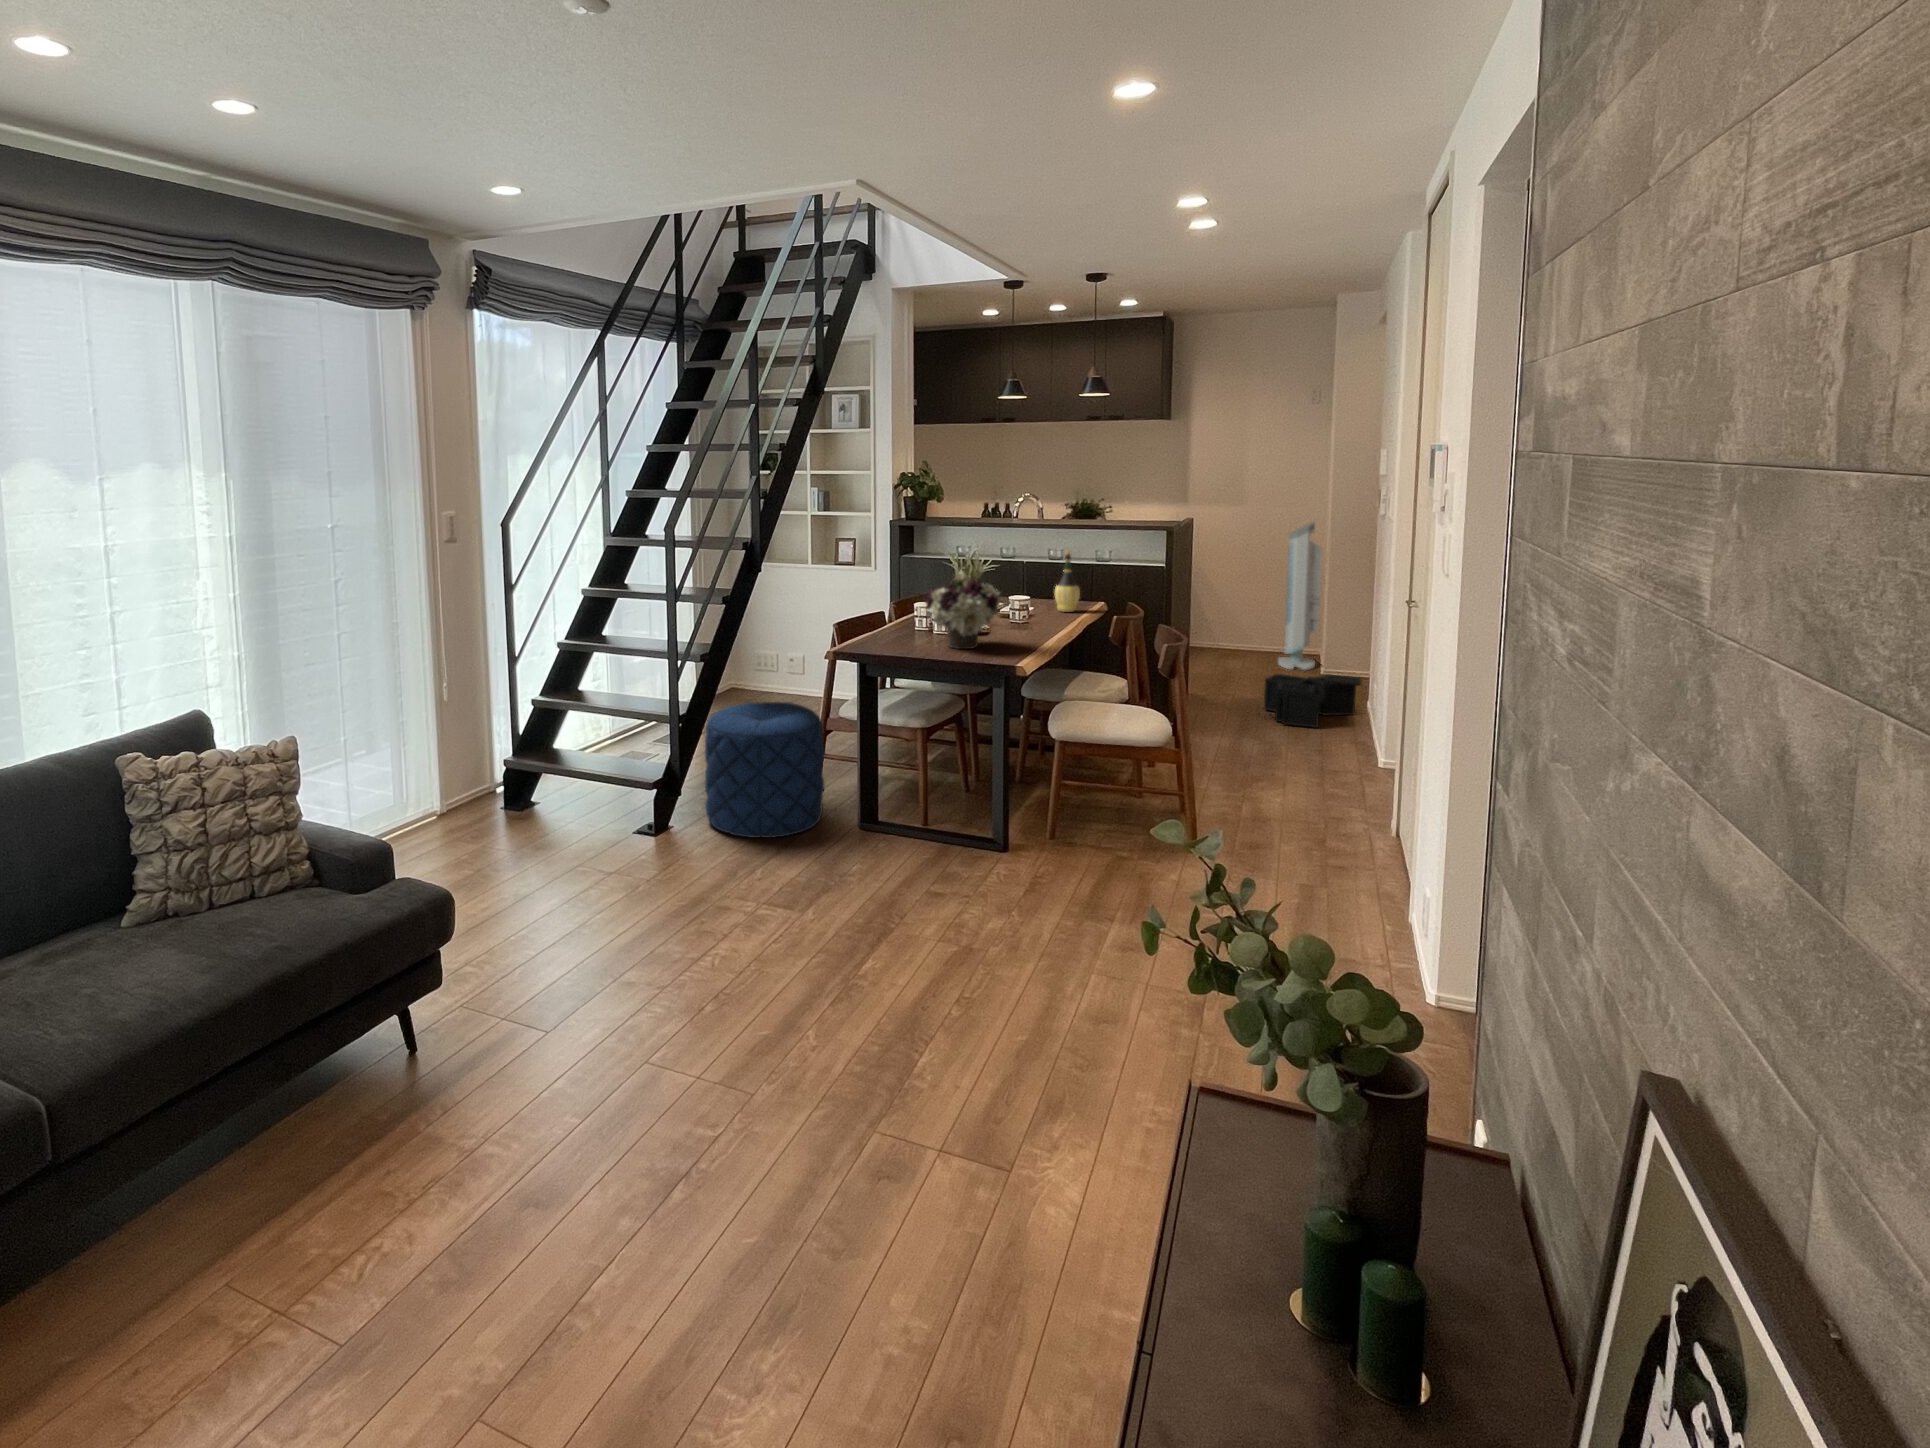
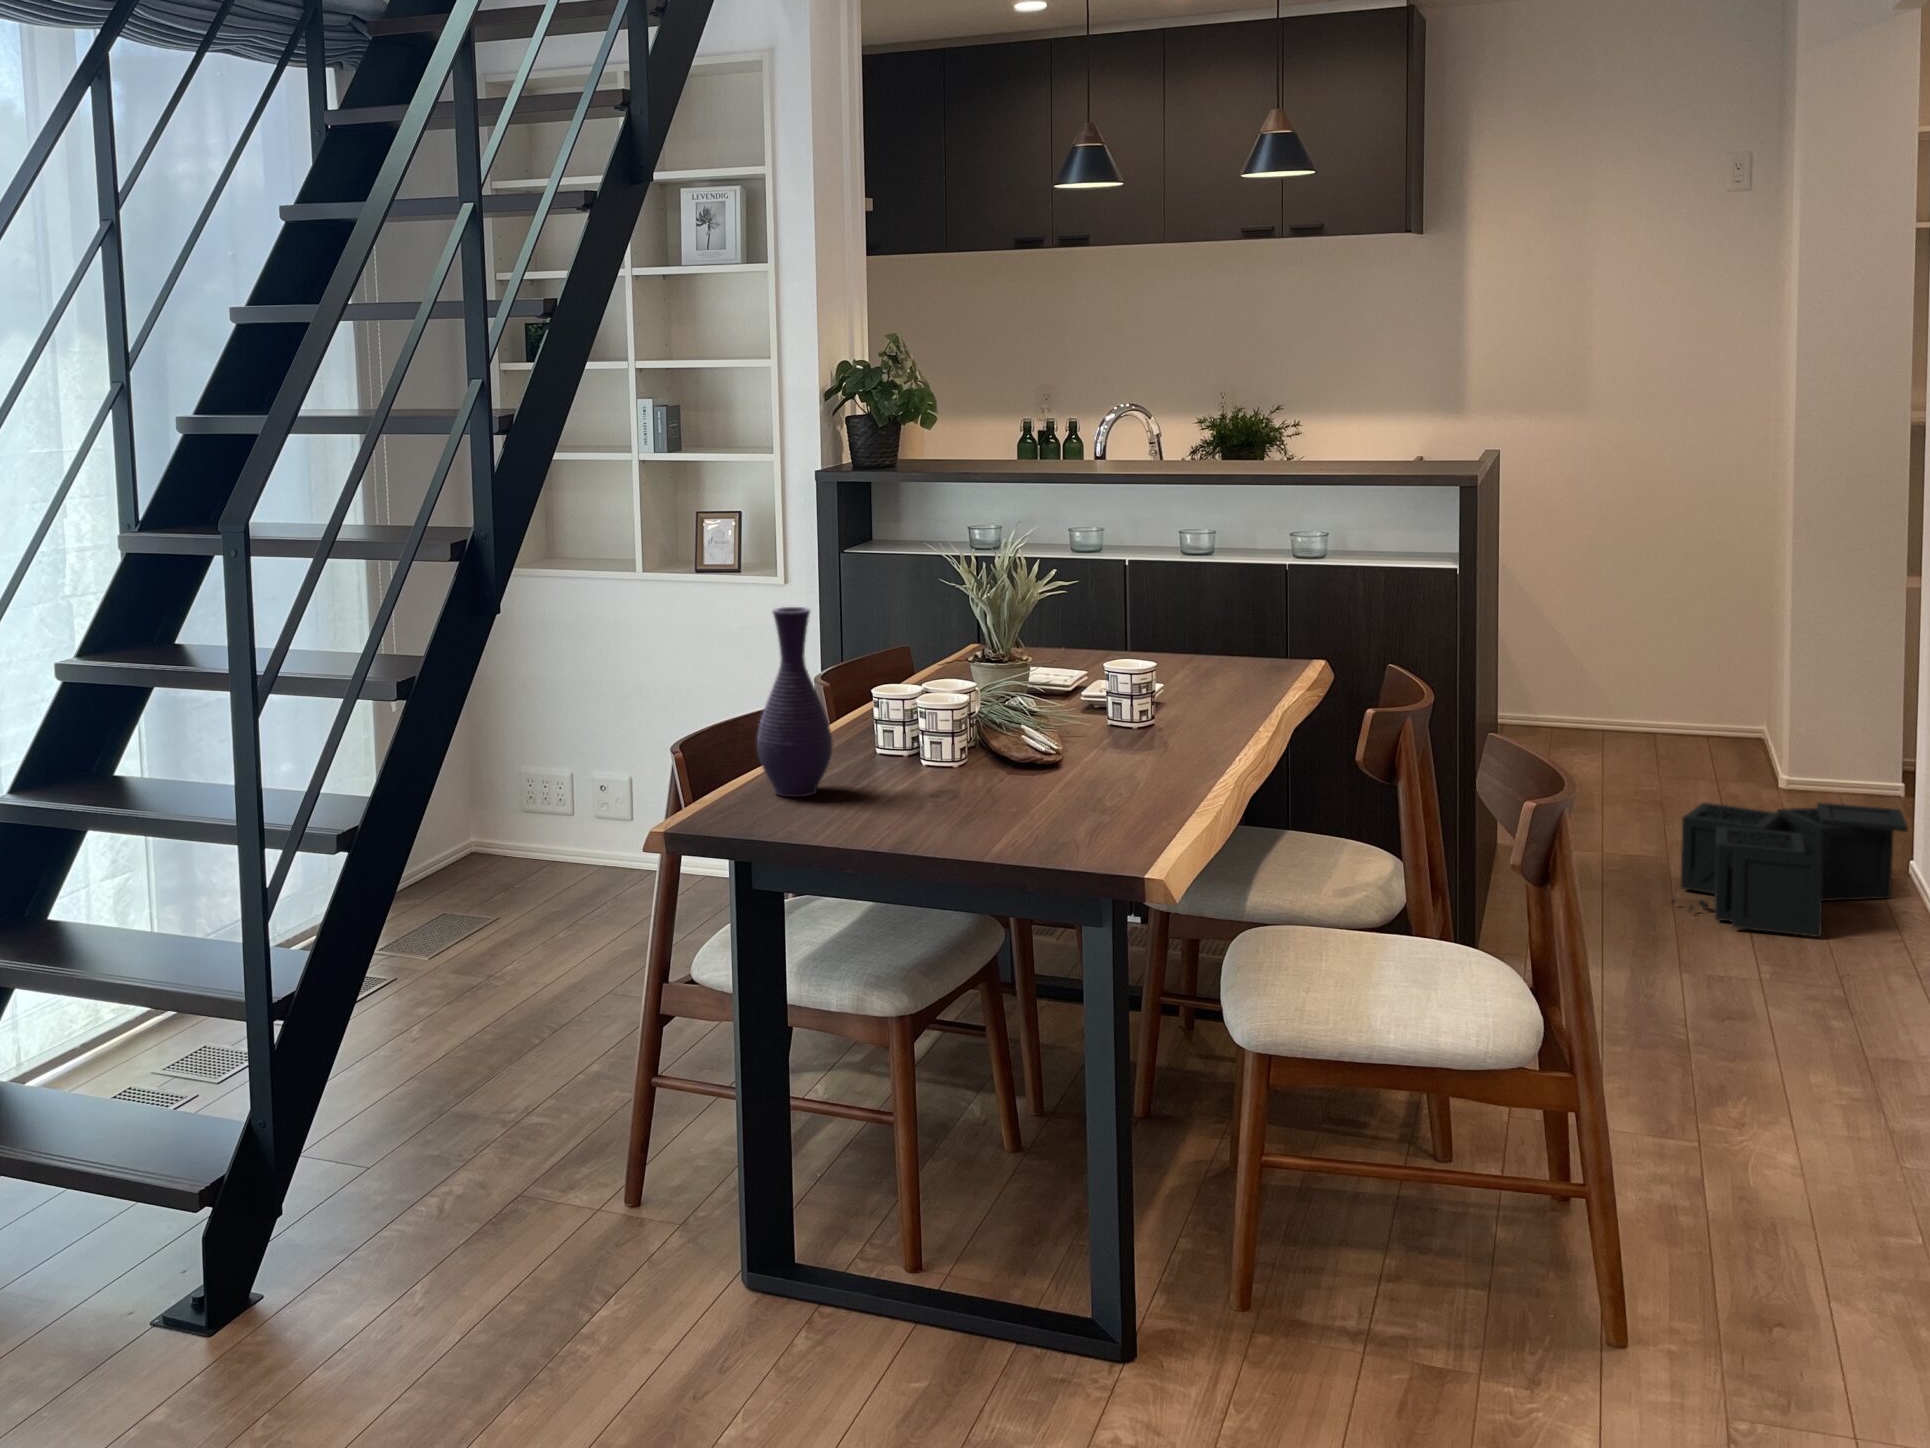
air purifier: present [1278,522,1322,670] -> none [1676,449,1770,780]
wine bottle: present [1055,551,1080,612] -> none [1210,540,1271,688]
vase: none [868,569,898,643] -> present [757,607,833,797]
flower arrangement: present [925,571,1000,649] -> none [898,610,1098,816]
pouf: present [705,702,824,838] -> none [340,949,652,1328]

